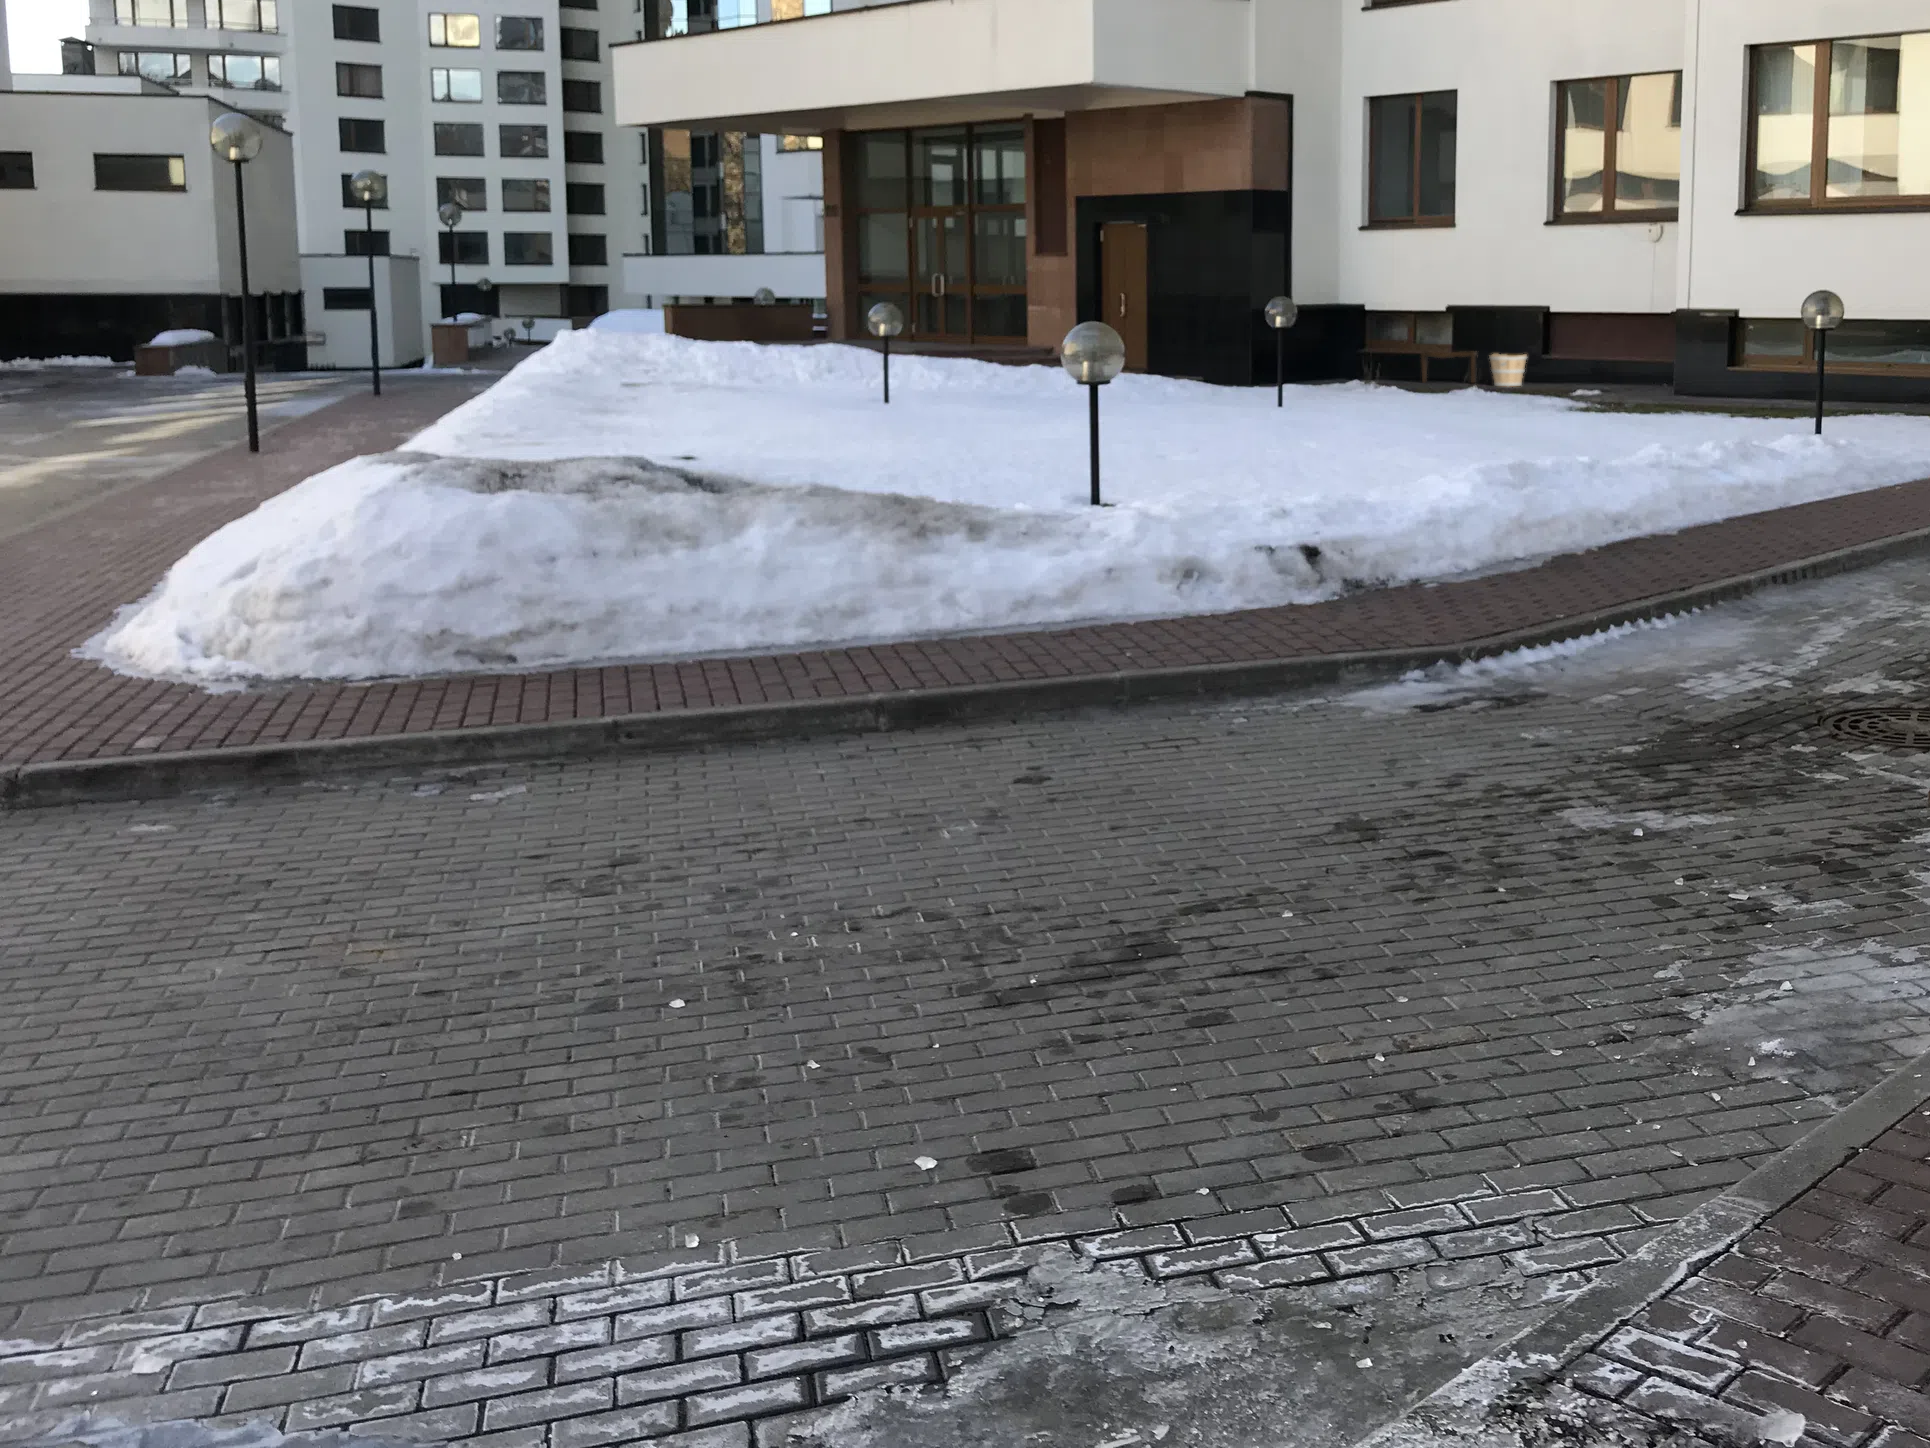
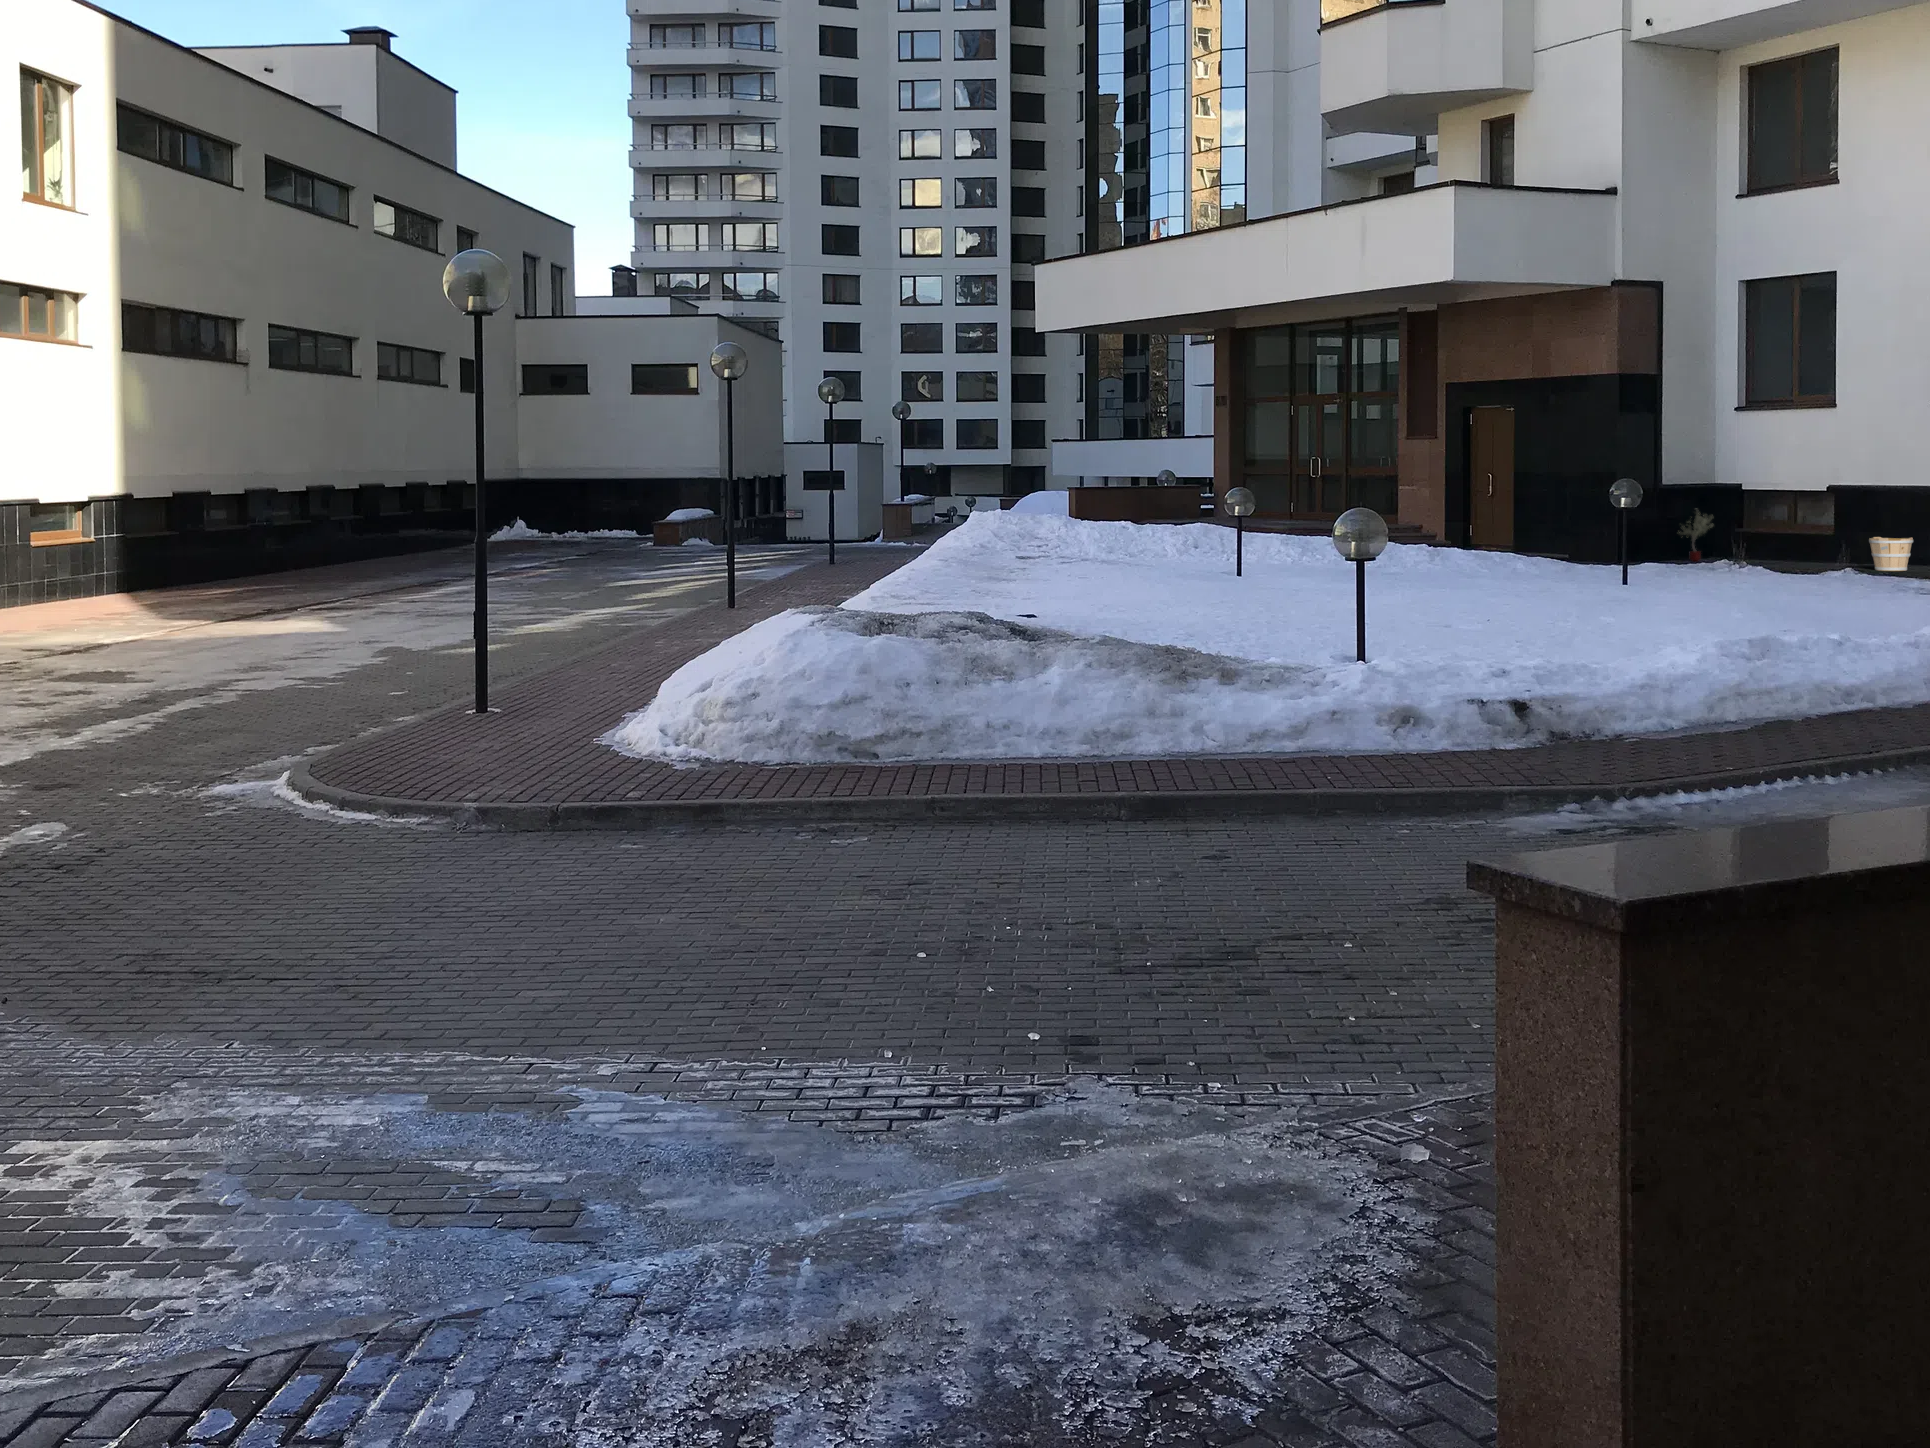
potted tree: none [1313,326,1347,379] -> present [1677,508,1713,561]
bench: present [1421,351,1478,383] -> none [1793,534,1860,567]

